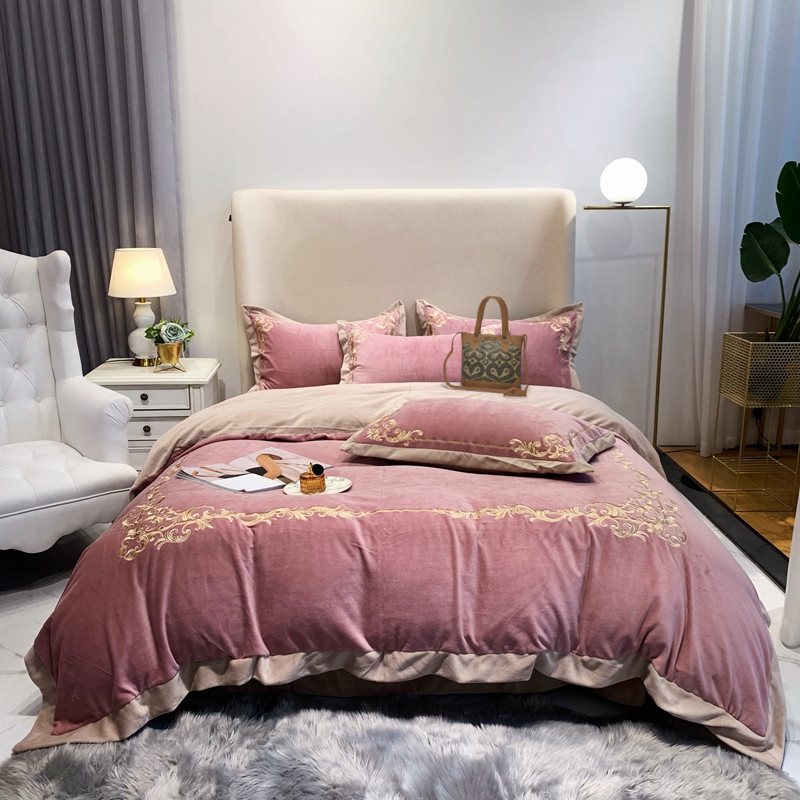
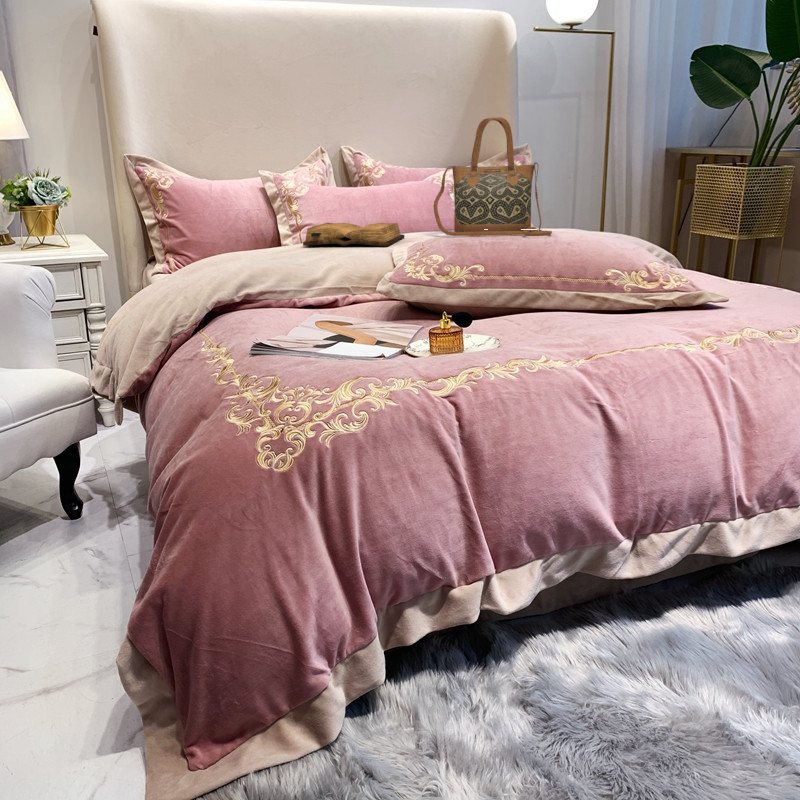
diary: none [333,368,419,396] -> present [303,223,404,247]

